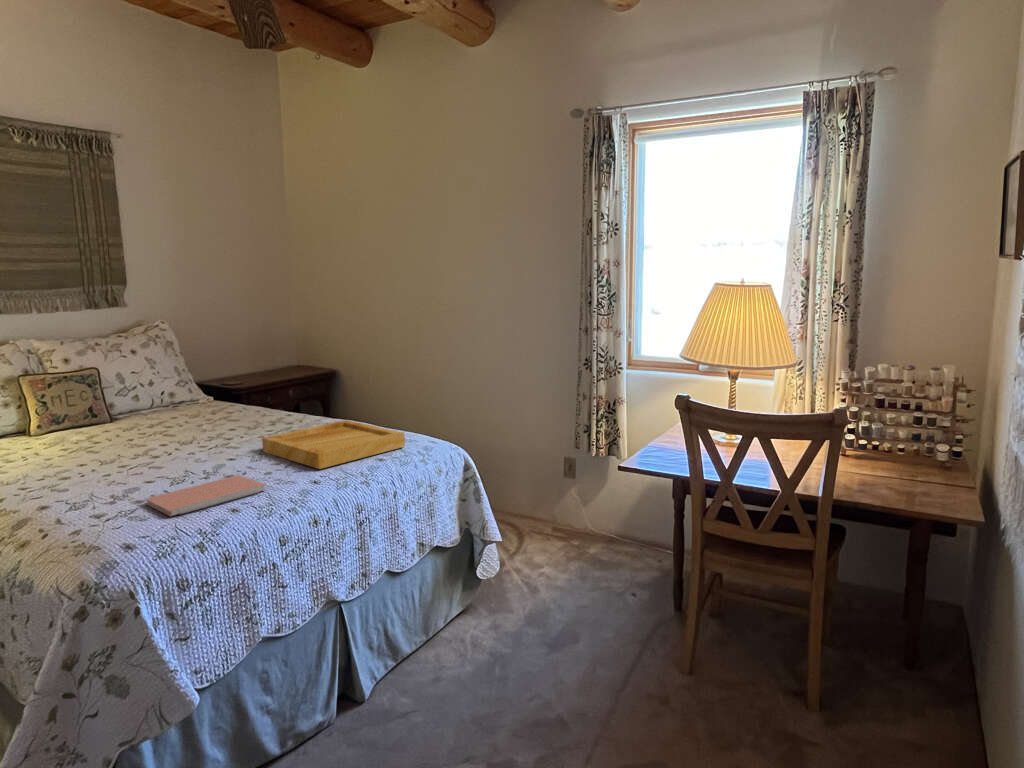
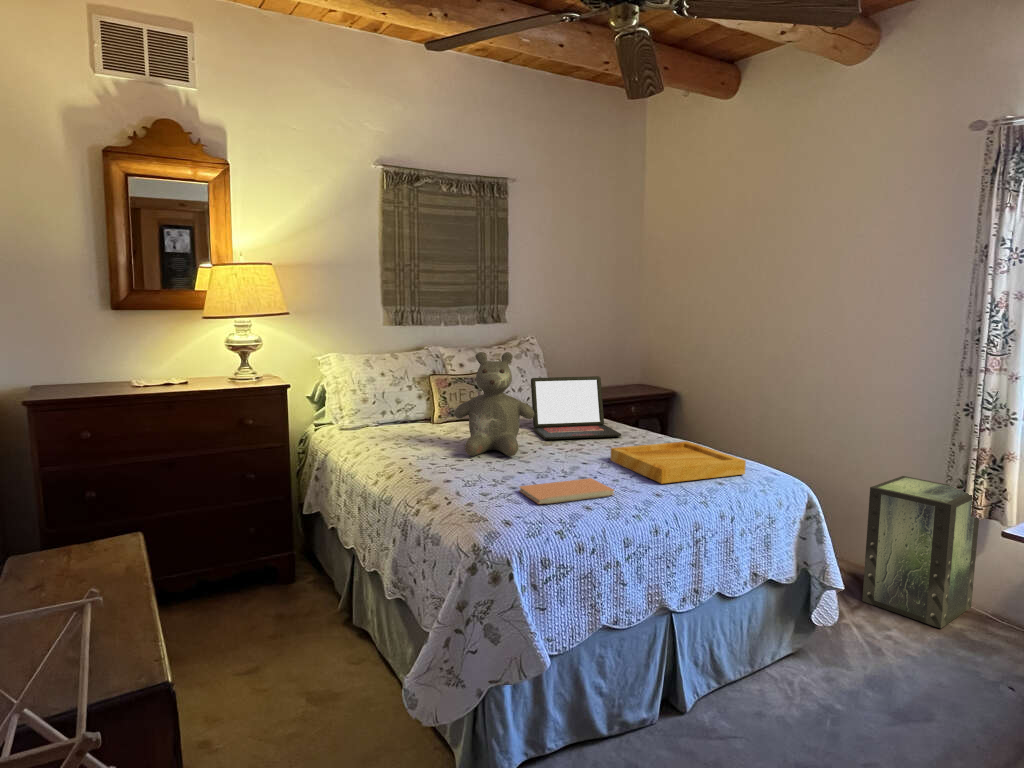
teddy bear: none [54,339,166,469] -> present [454,352,534,456]
laptop: none [161,360,276,437] -> present [531,376,621,440]
storage box: none [518,428,602,556] -> present [862,476,979,628]

